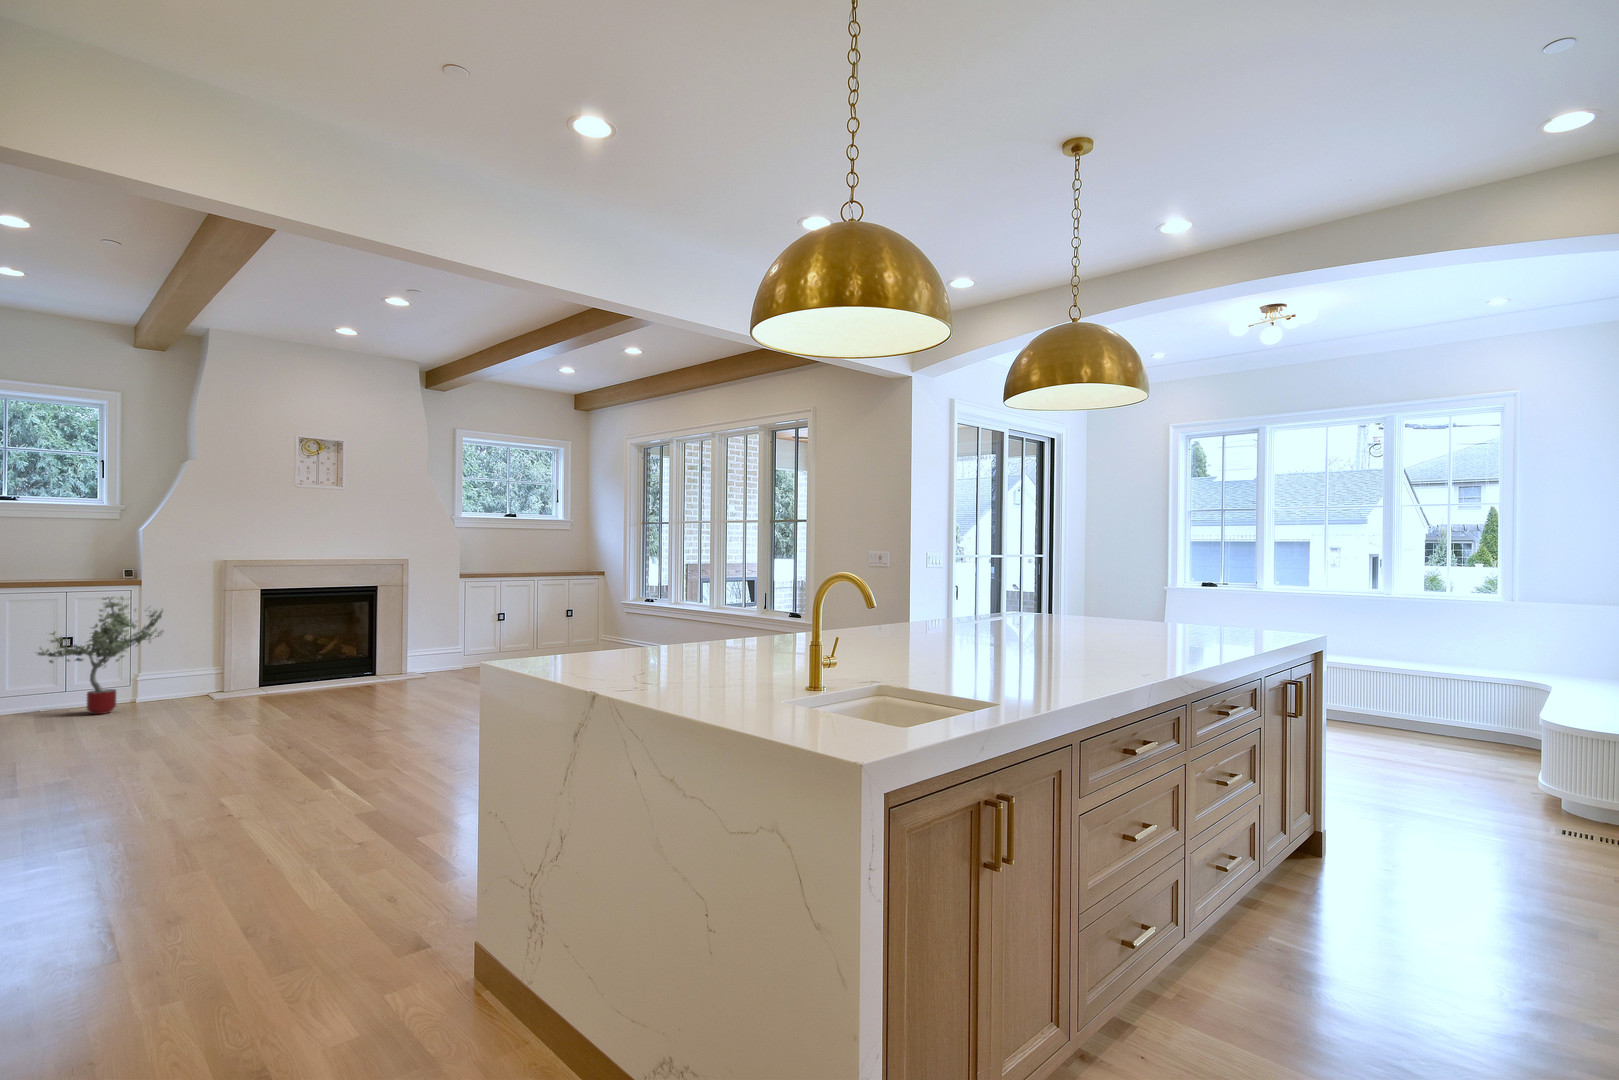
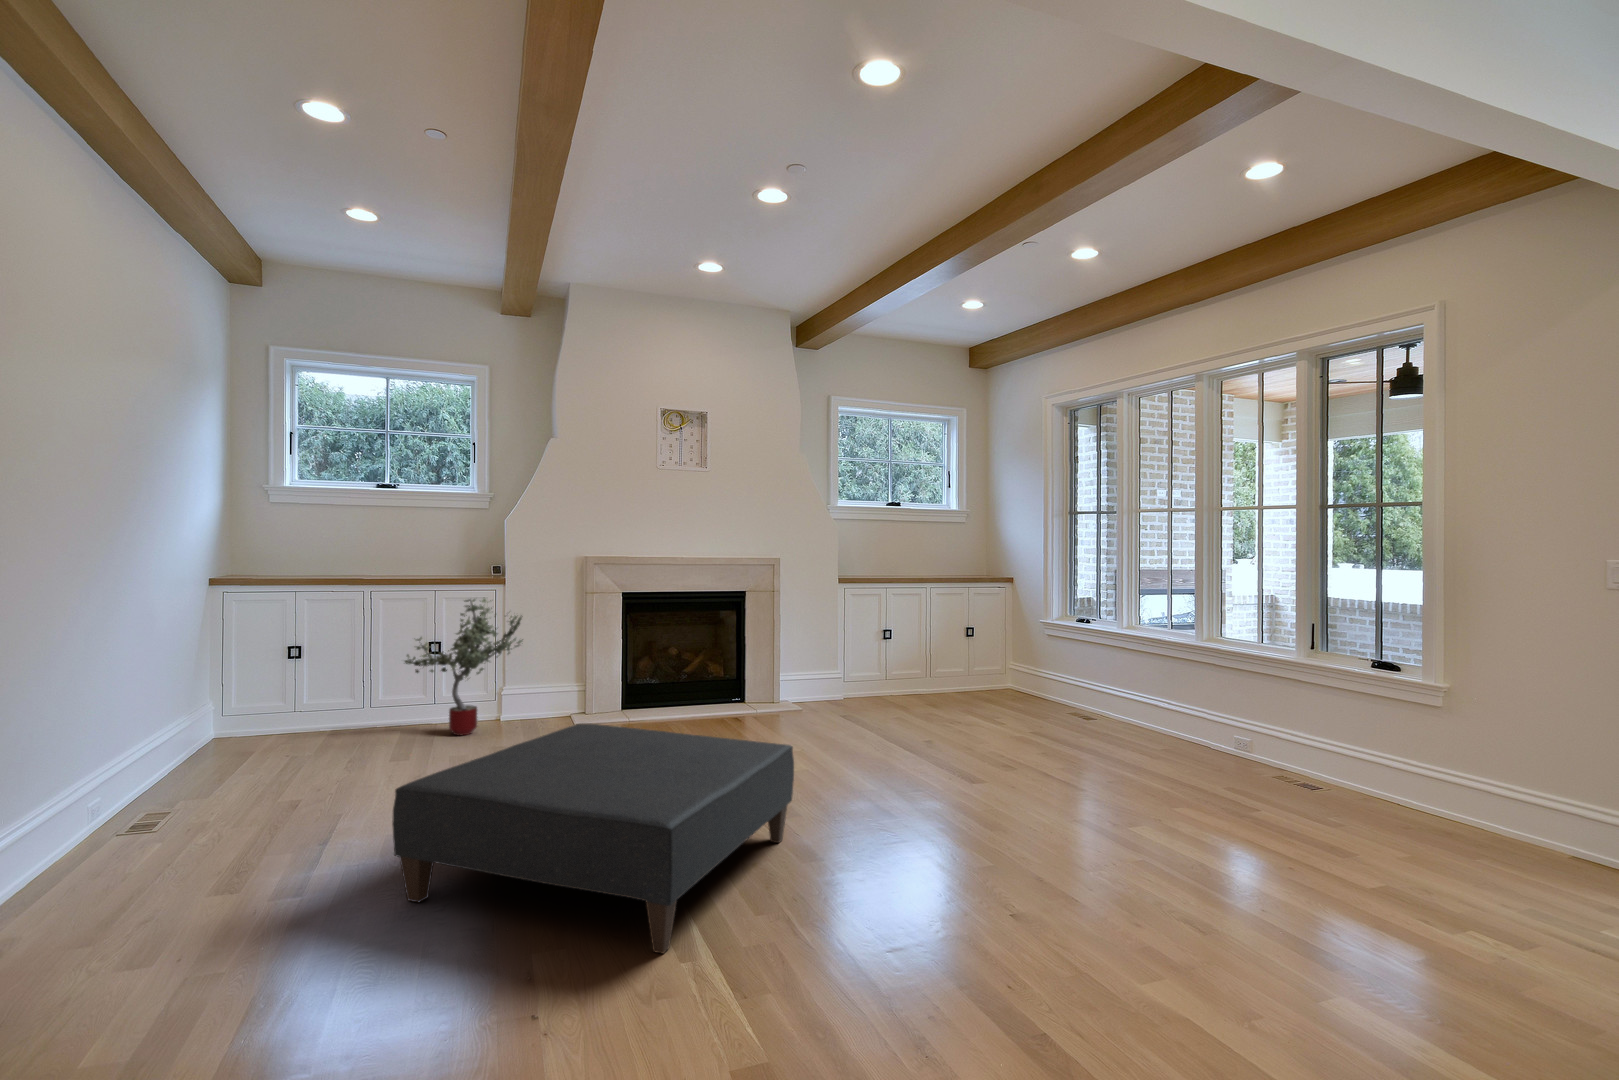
ottoman: none [105,679,412,791] -> present [392,723,794,954]

